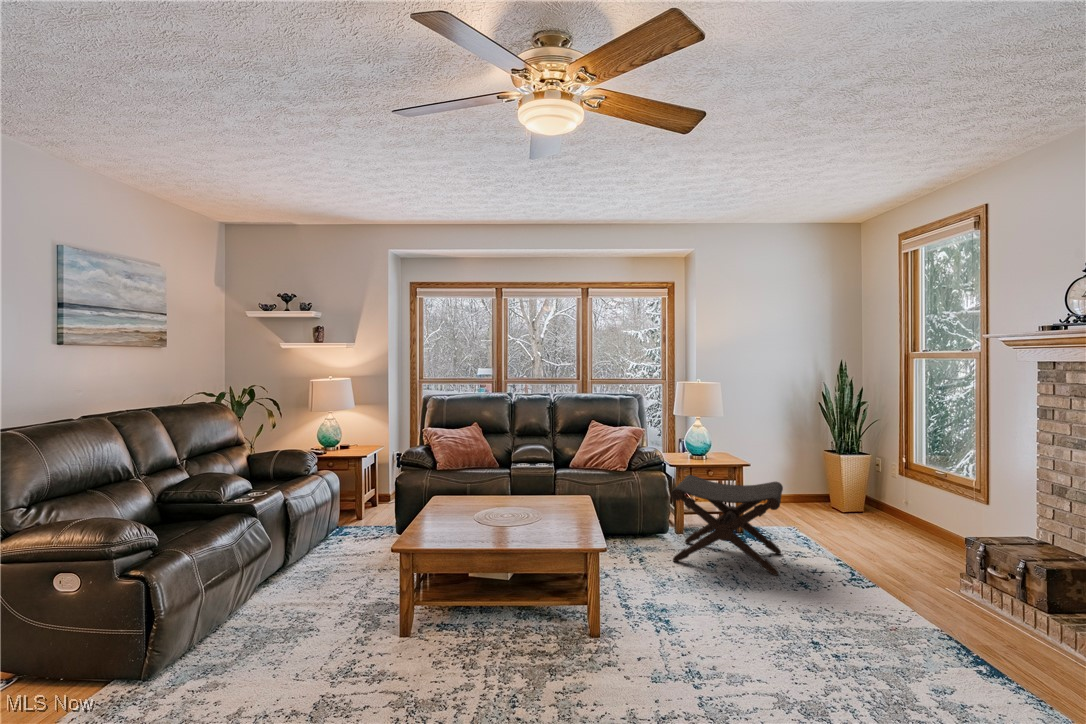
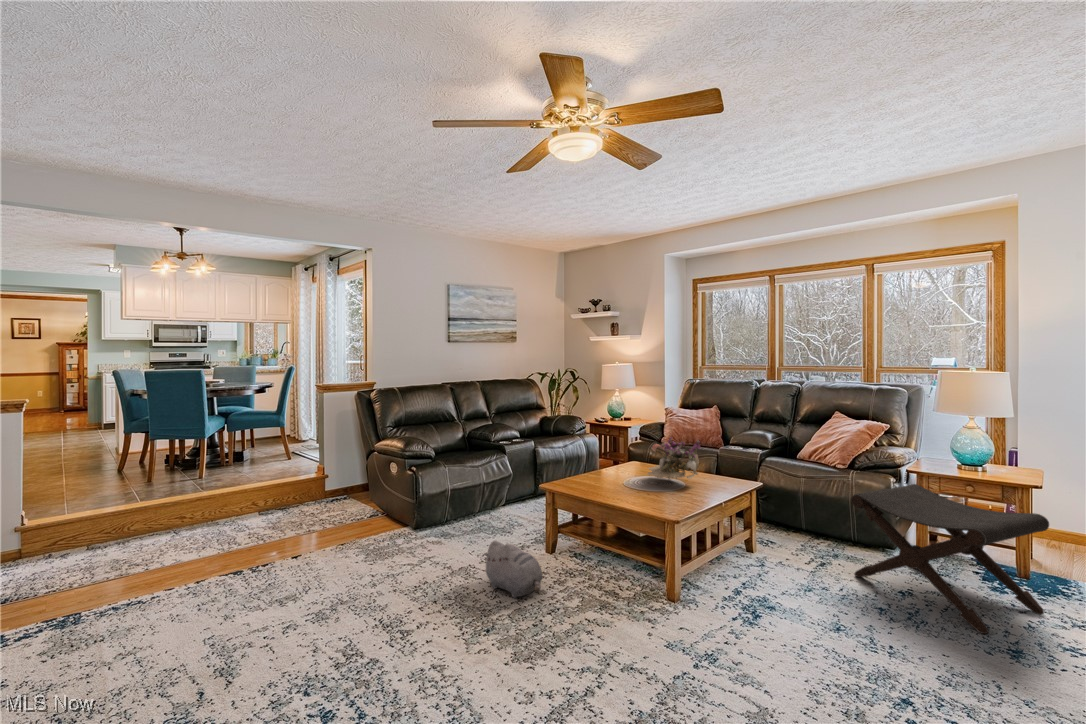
flower arrangement: none [487,457,552,508] -> present [647,437,700,479]
plush toy: none [384,622,496,692] -> present [482,541,543,598]

